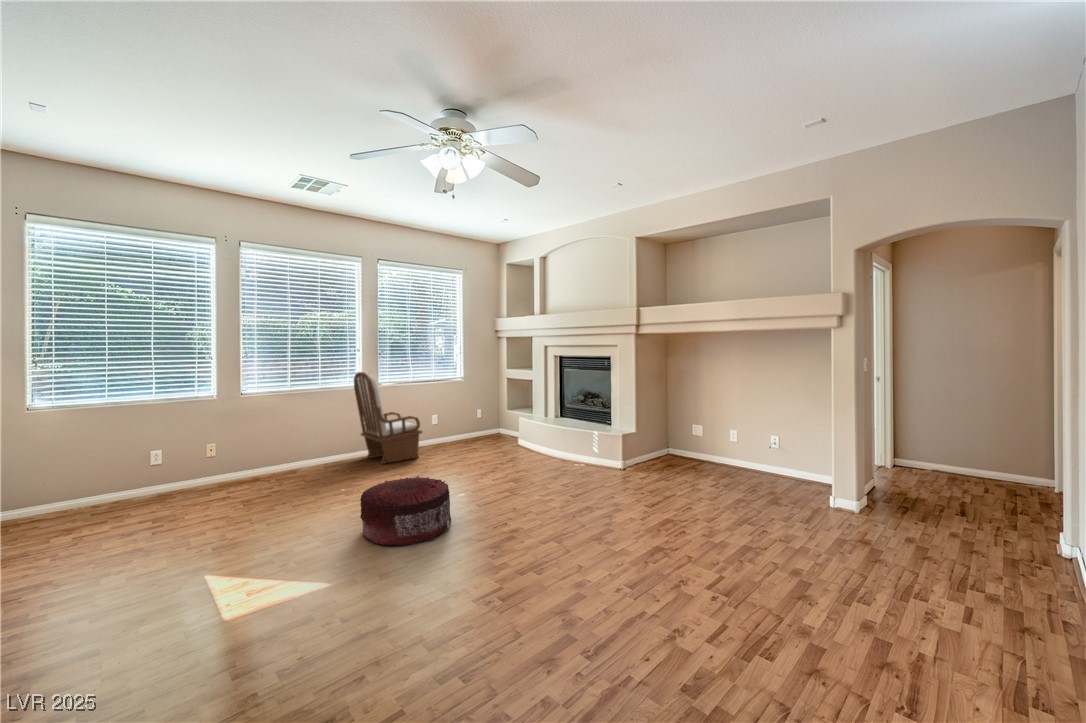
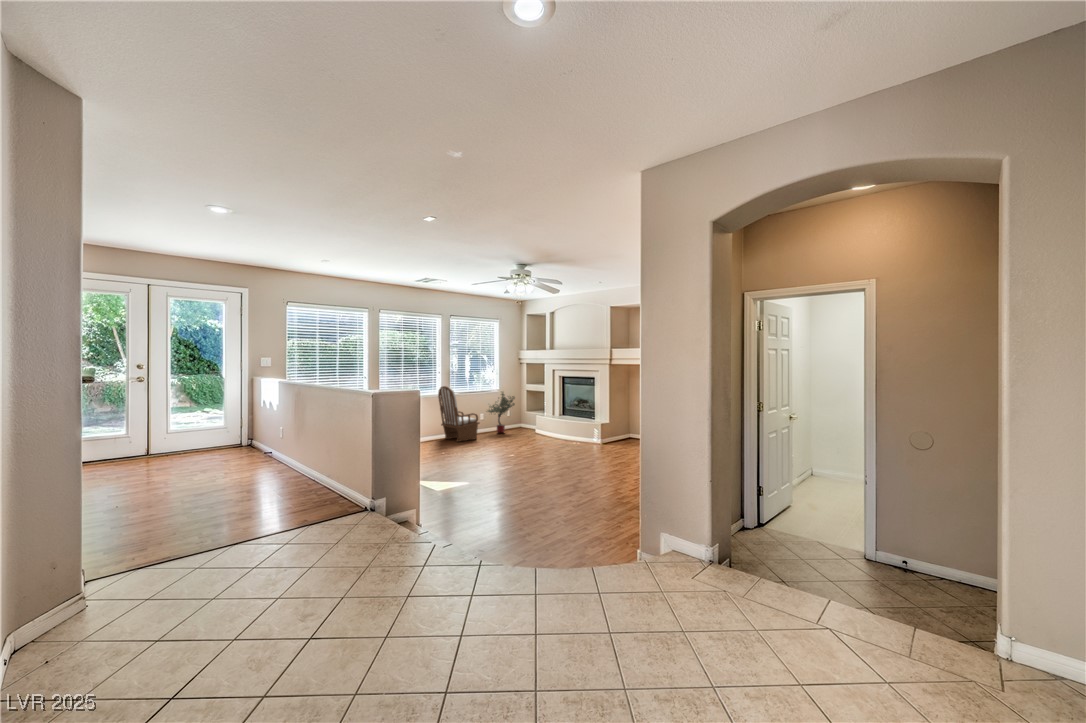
potted tree: none [438,379,487,445] -> present [486,392,515,433]
pouf: present [360,476,451,546] -> none [471,441,514,470]

